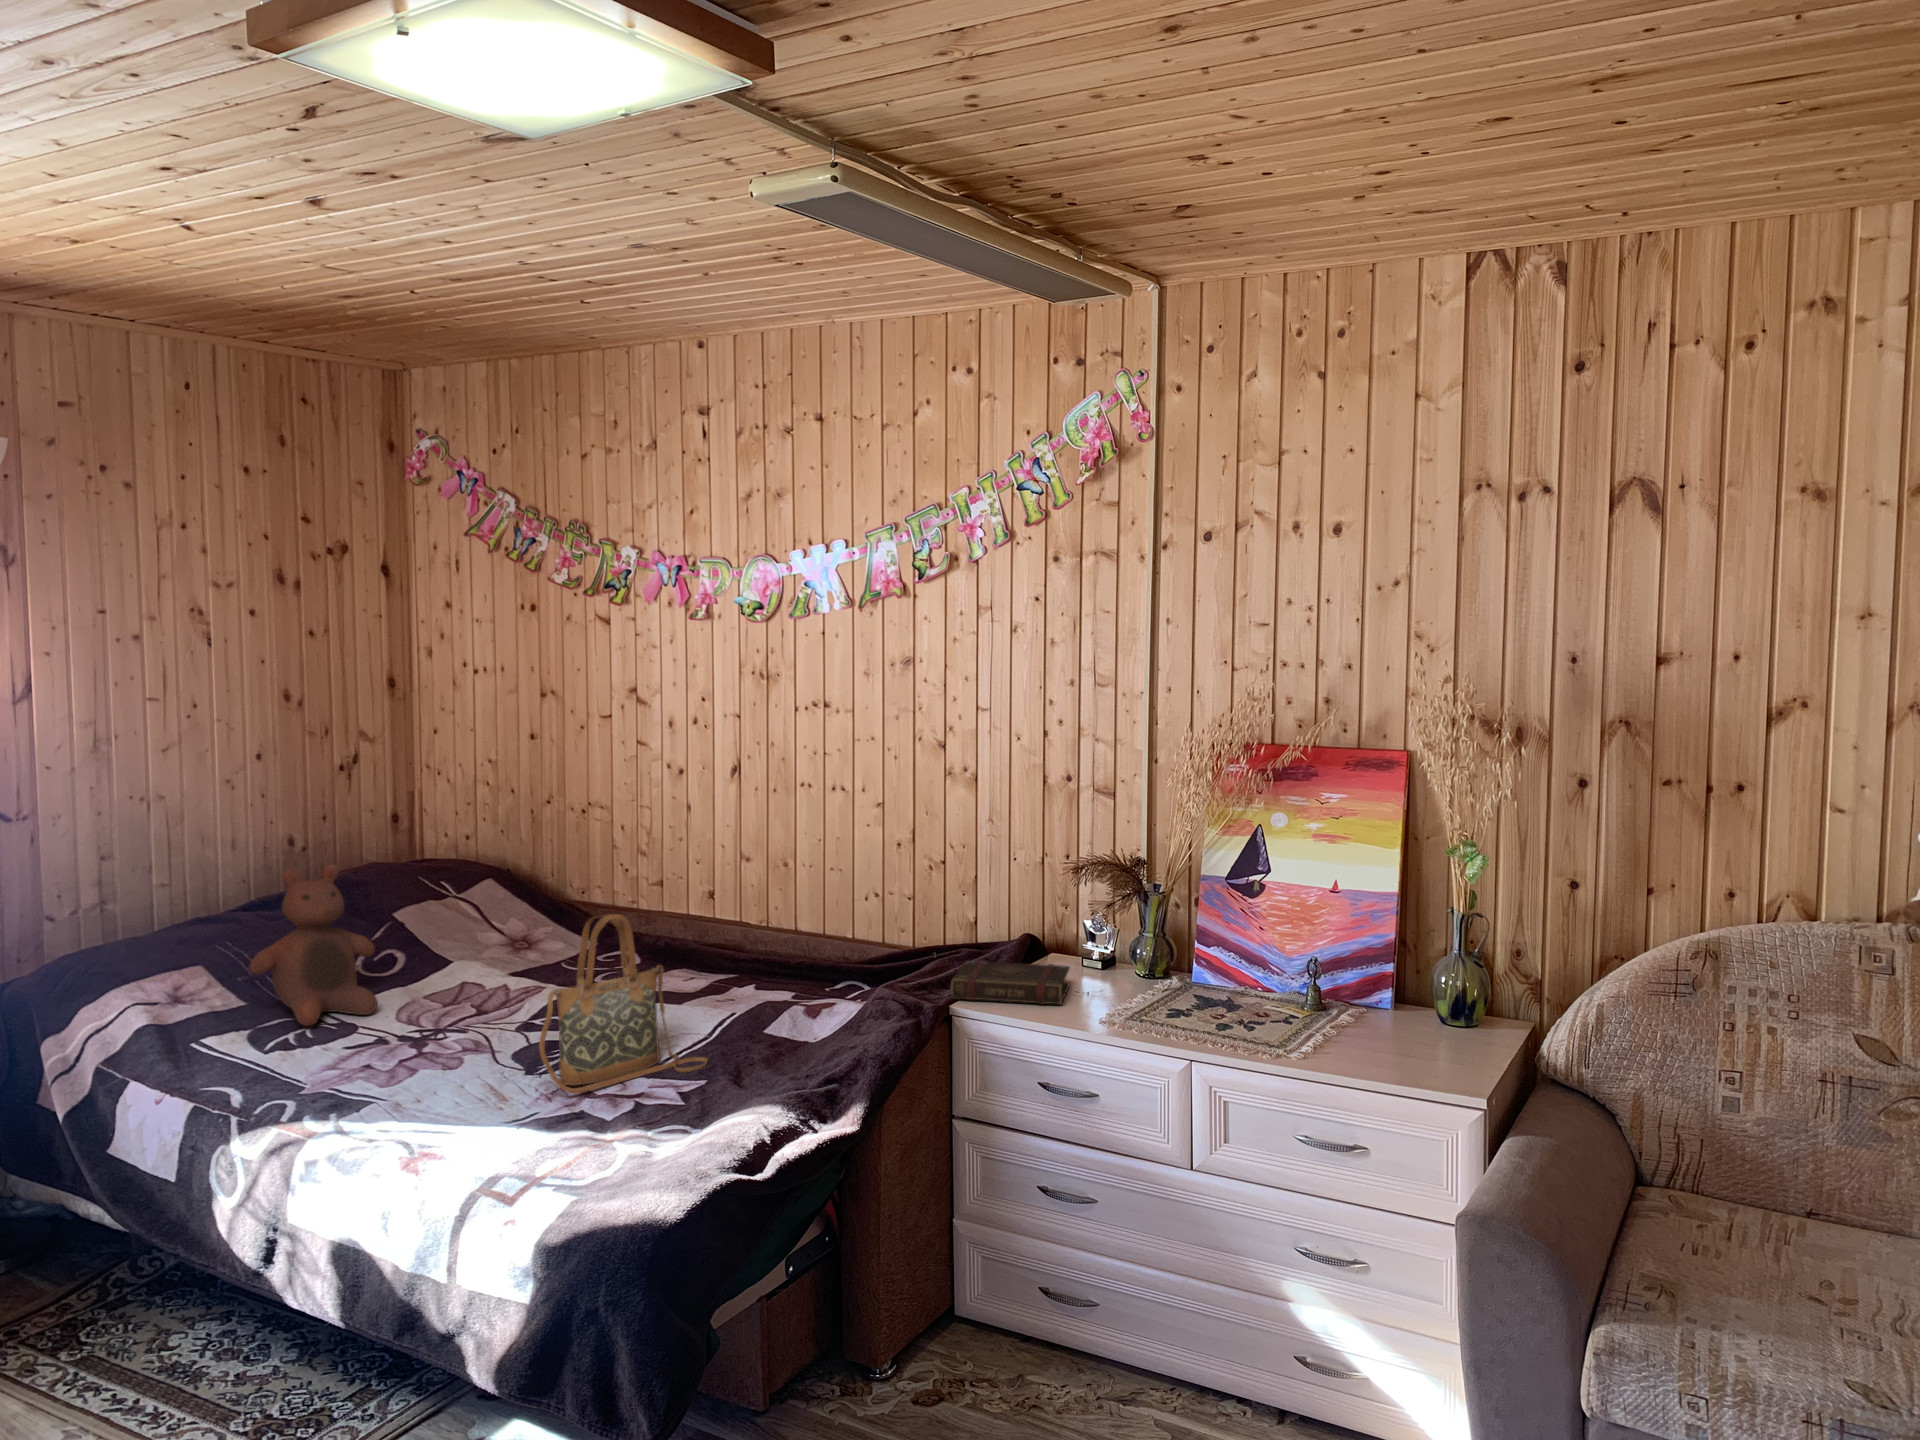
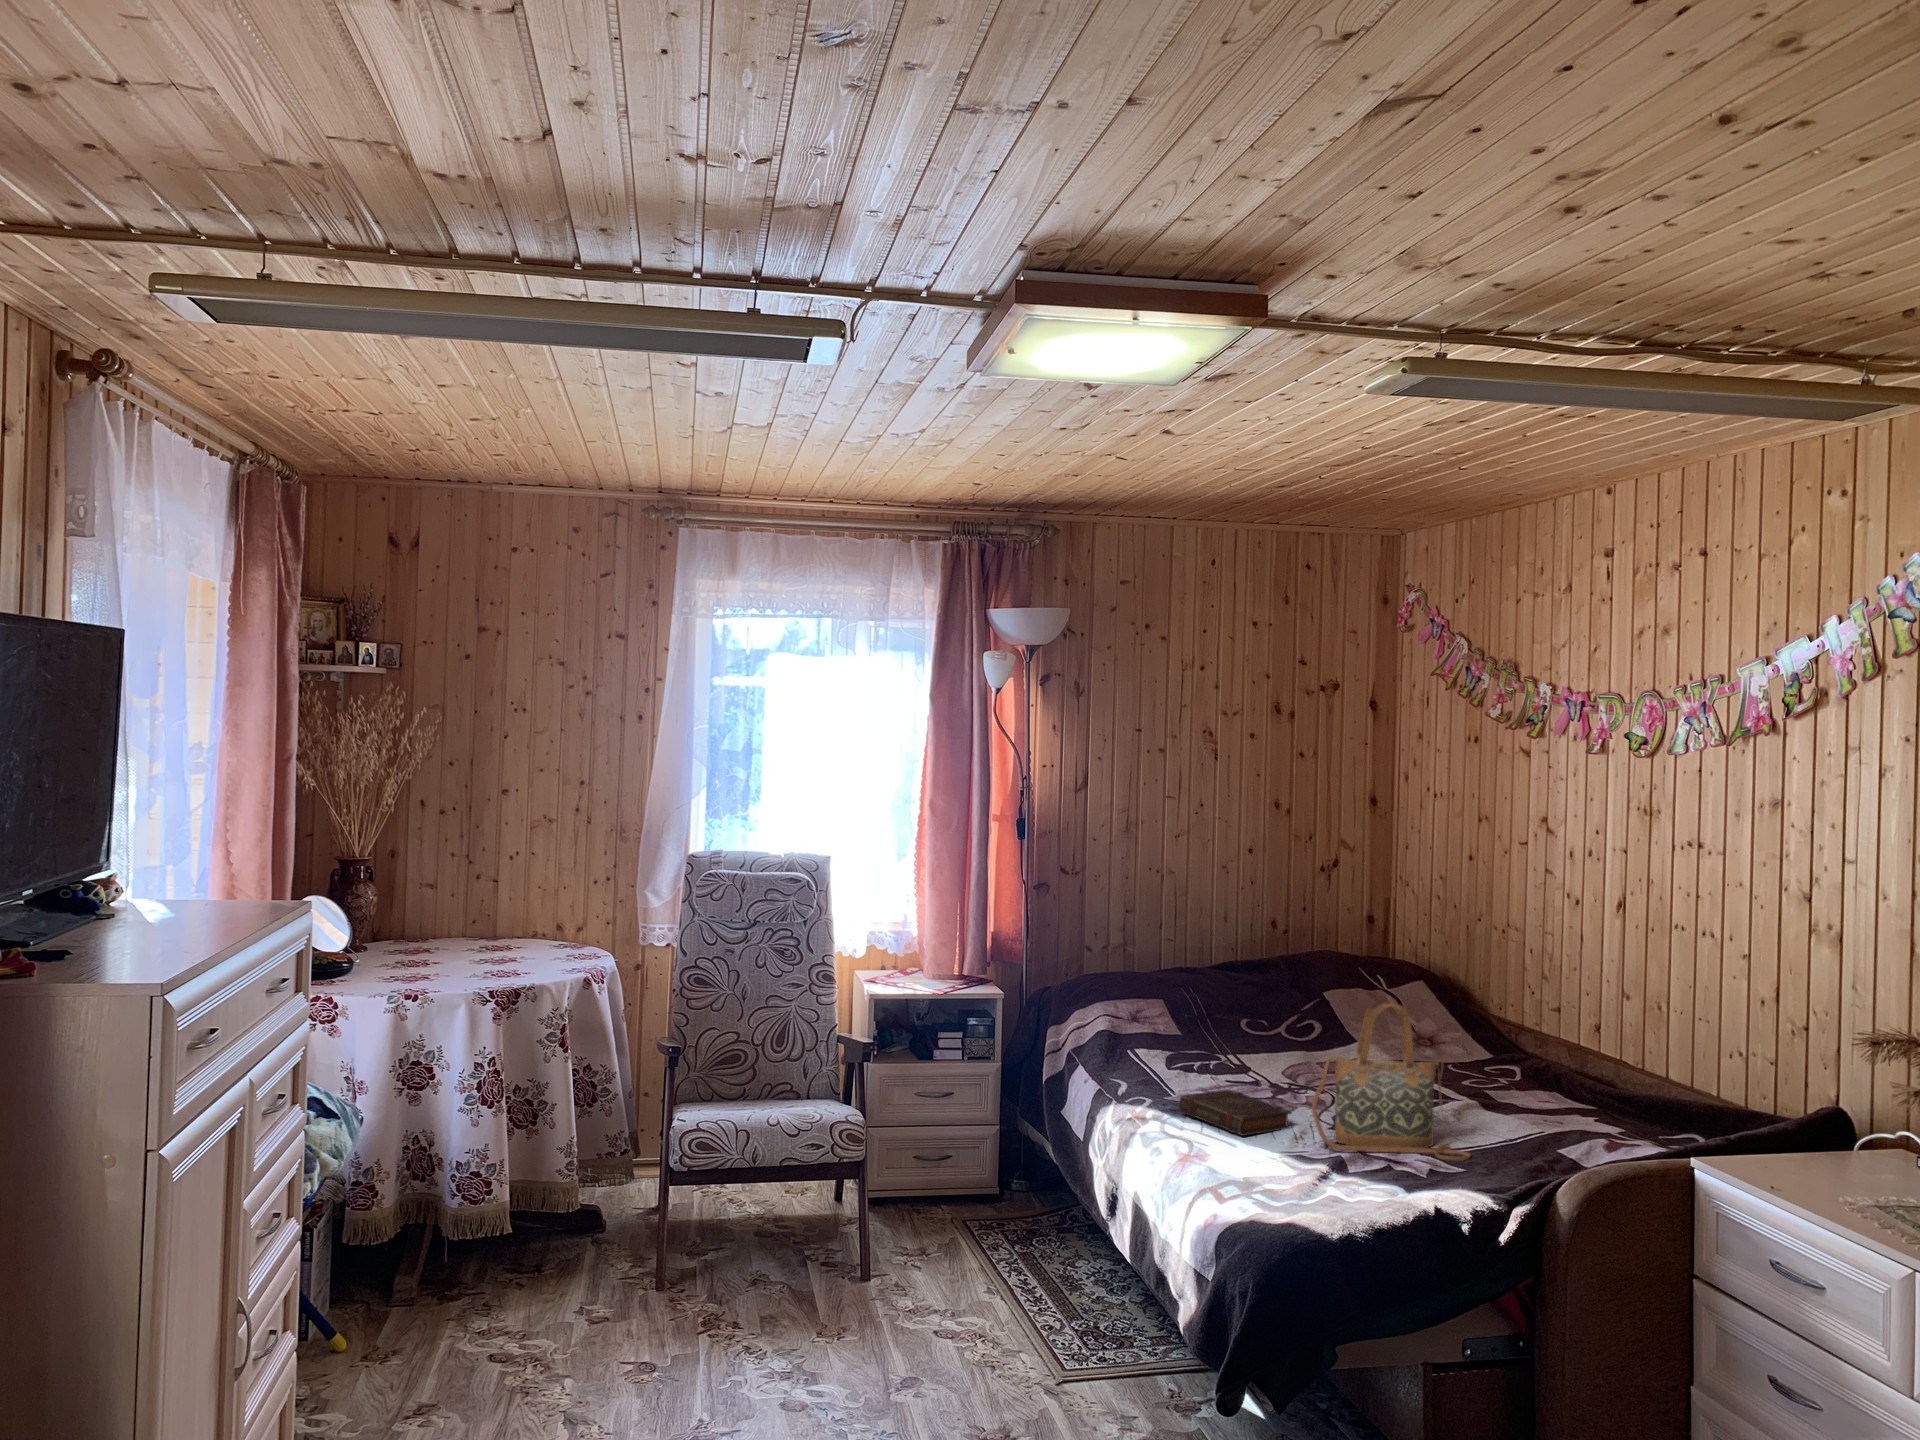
stuffed bear: present [249,864,377,1026] -> none [1182,936,1280,1063]
book: present [951,960,1070,1004] -> present [1178,1089,1292,1136]

